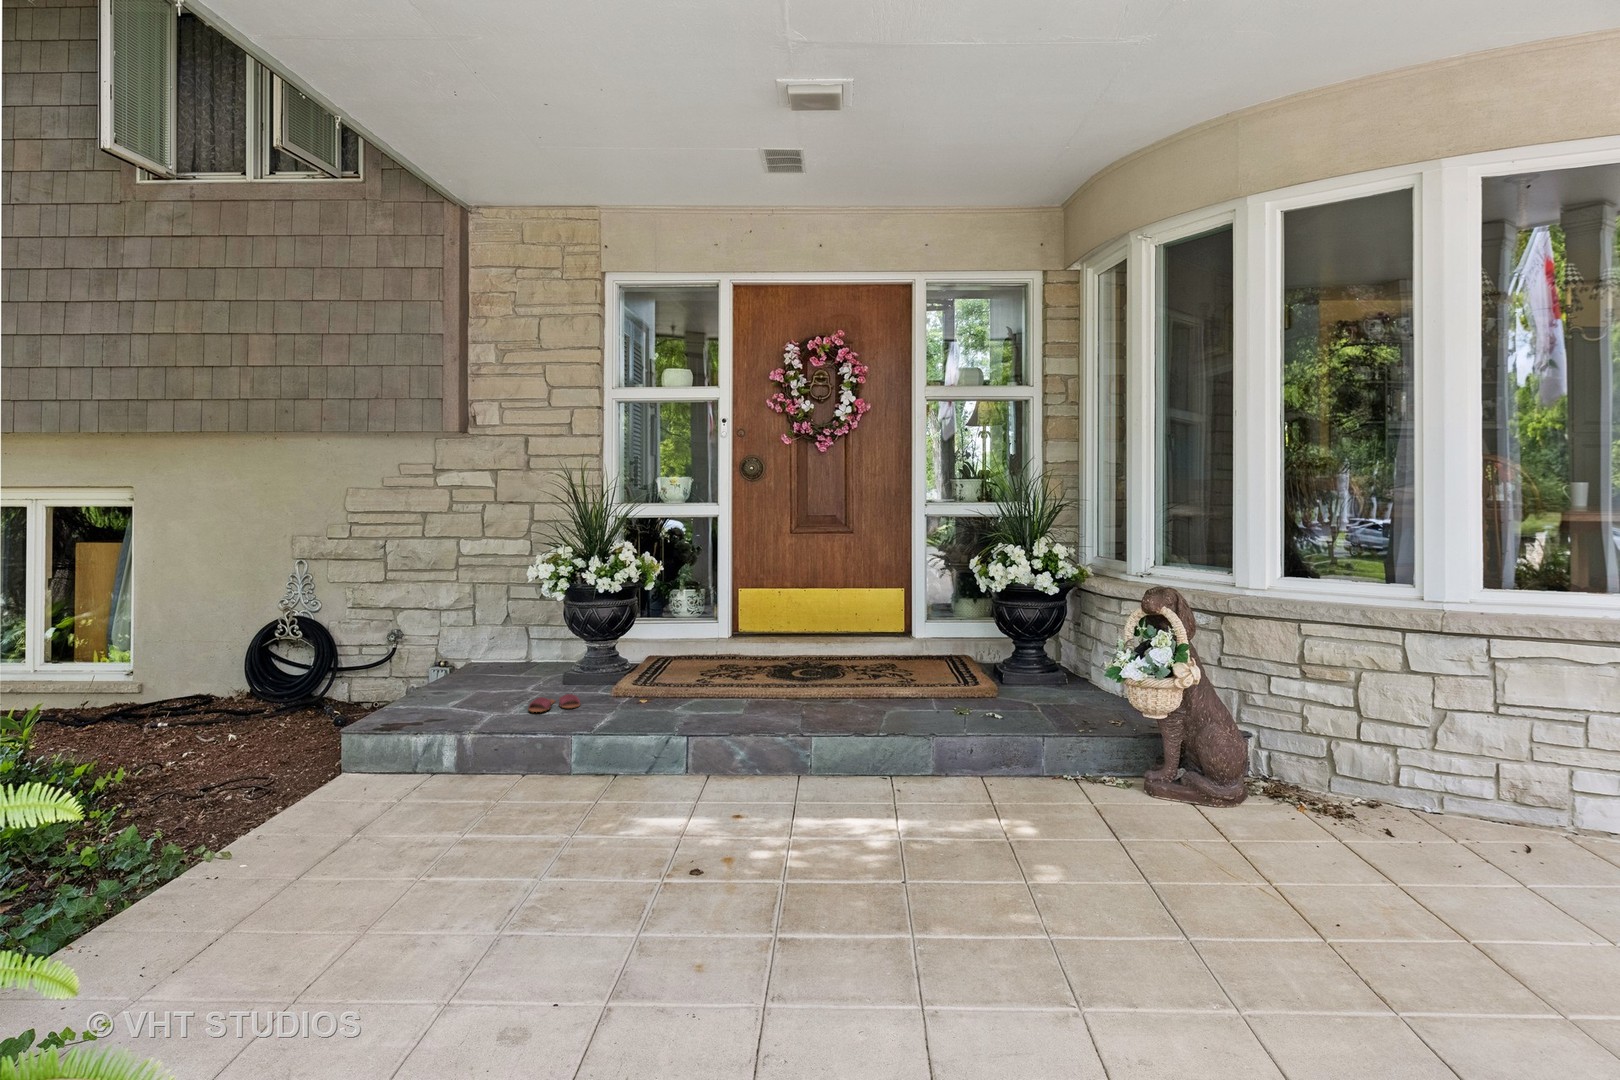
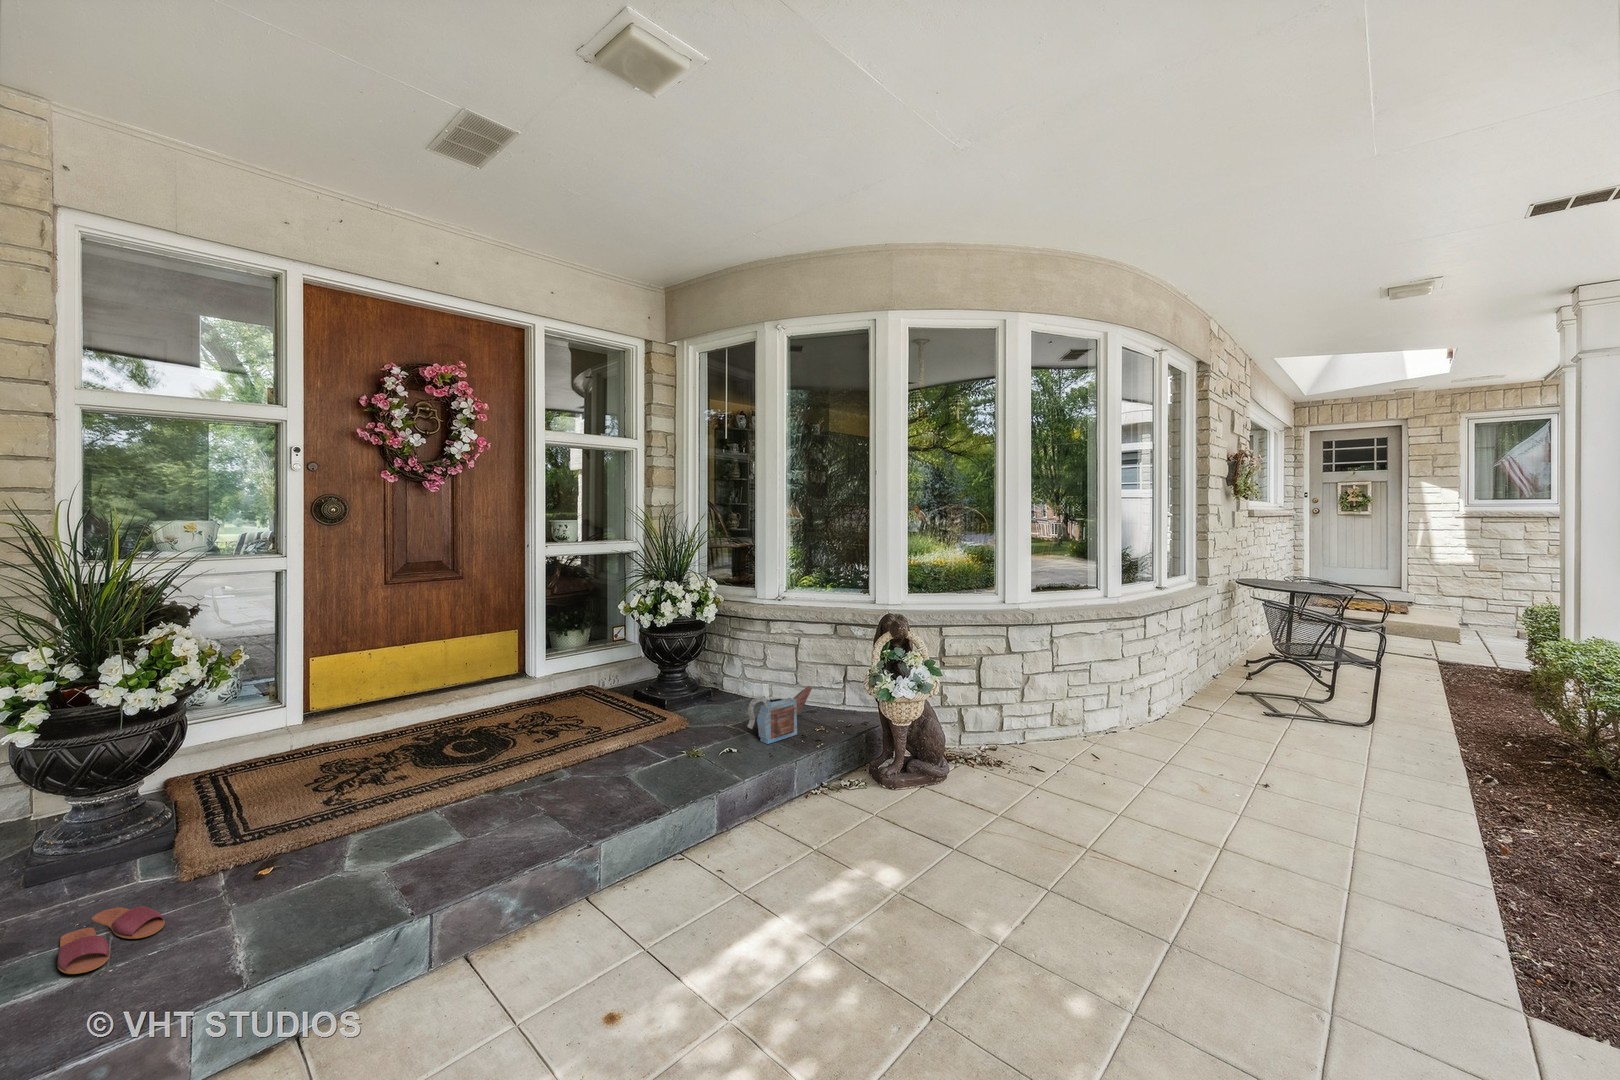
watering can: none [1028,667,1120,719] -> present [747,686,812,744]

